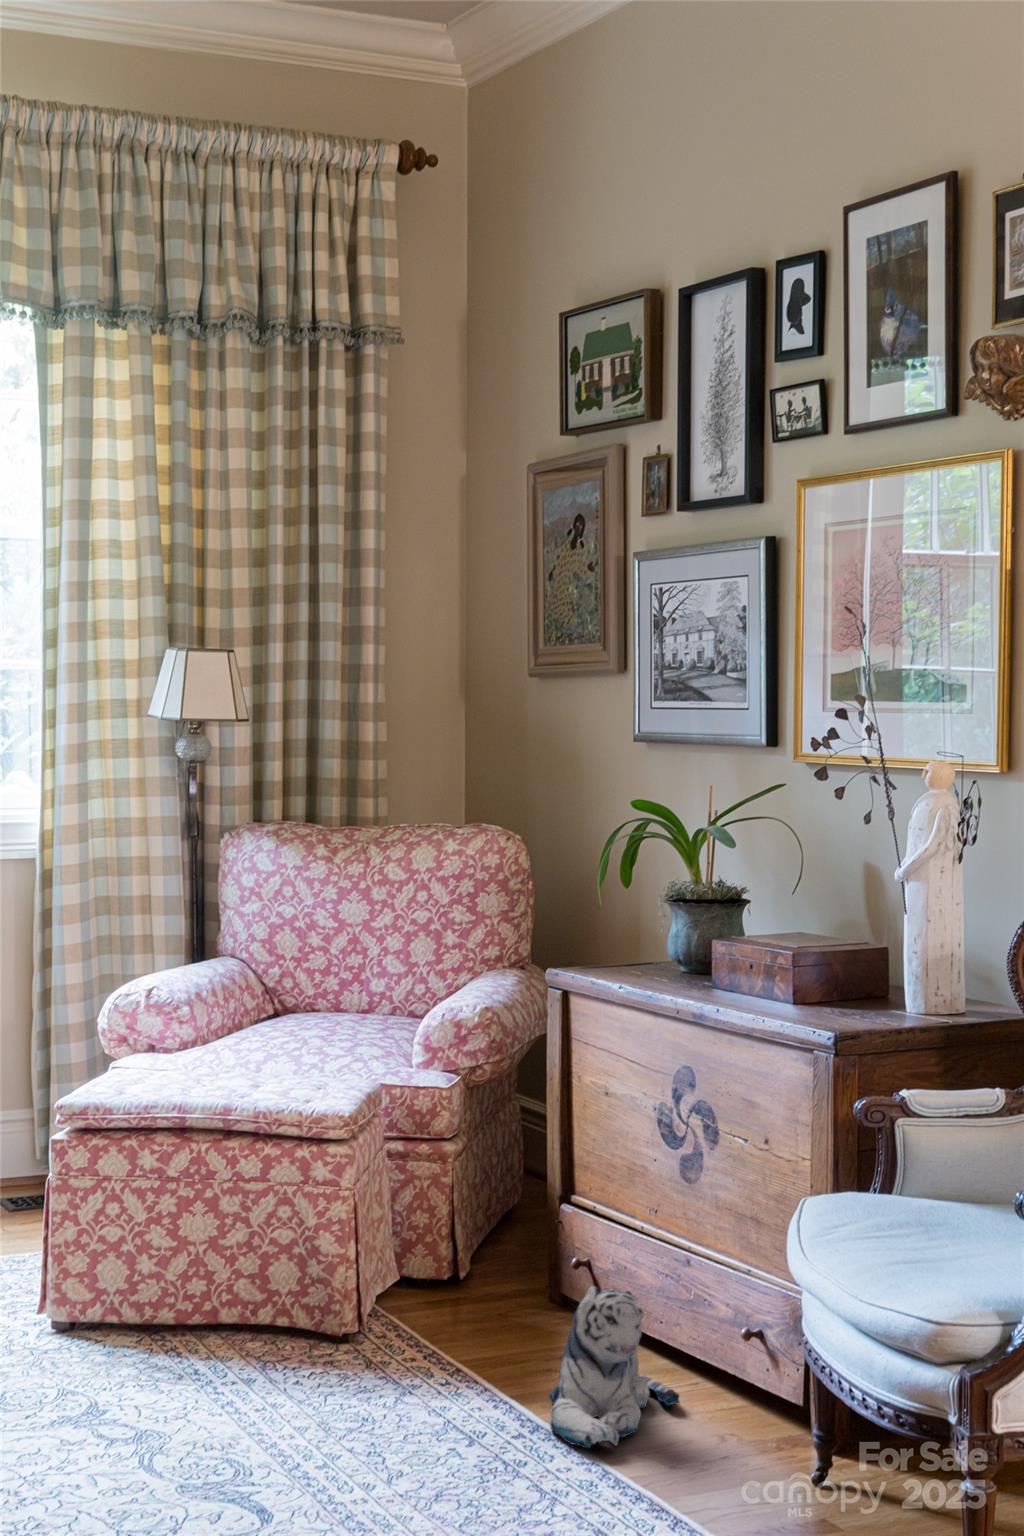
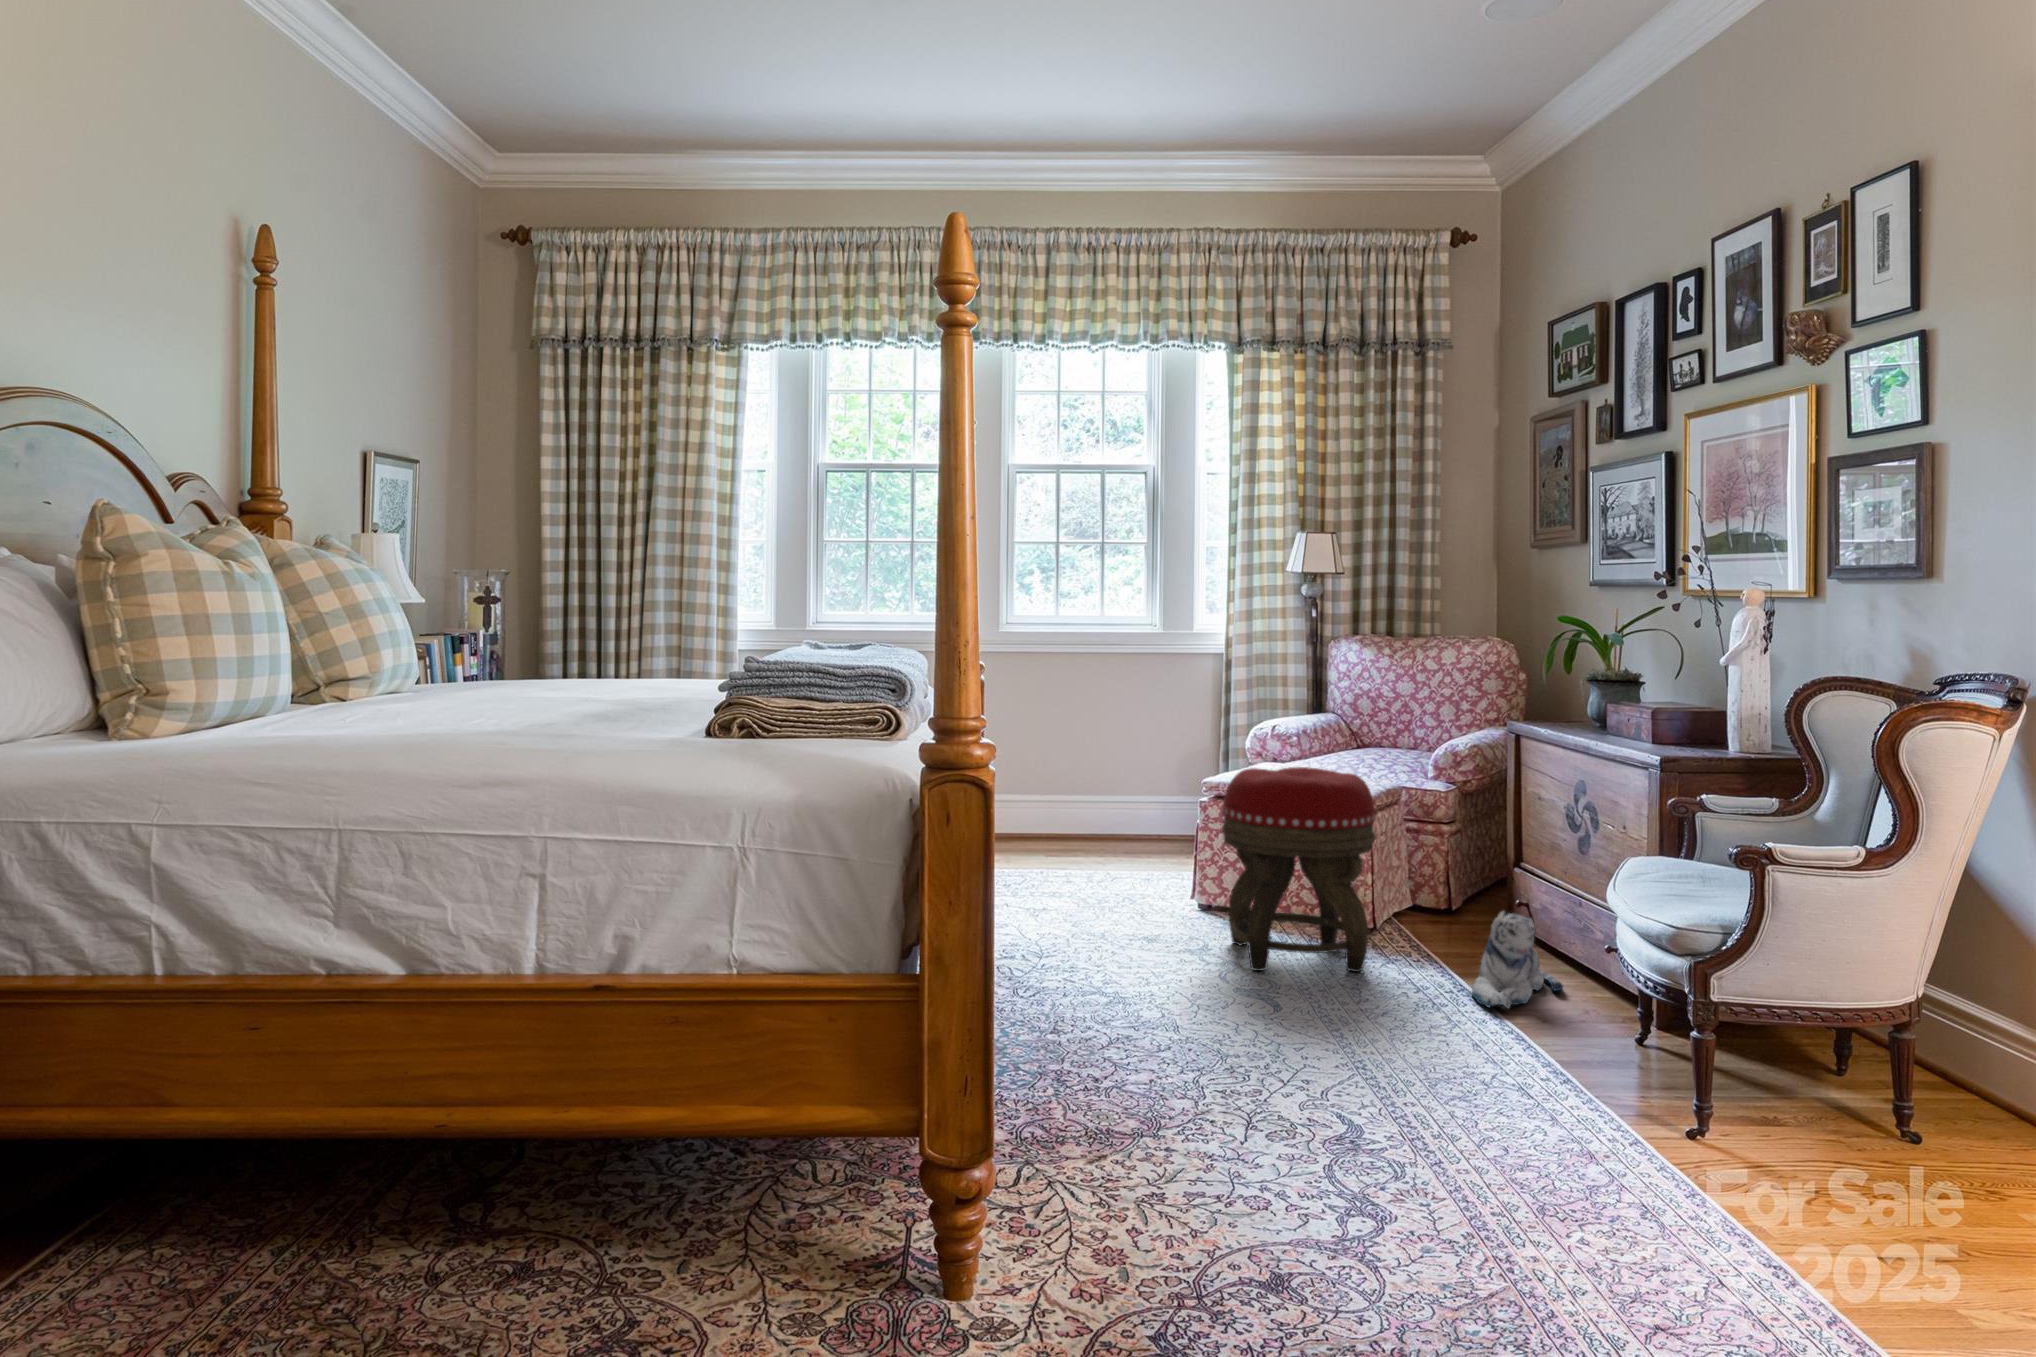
footstool: none [122,1069,382,1438] -> present [1222,767,1376,972]

